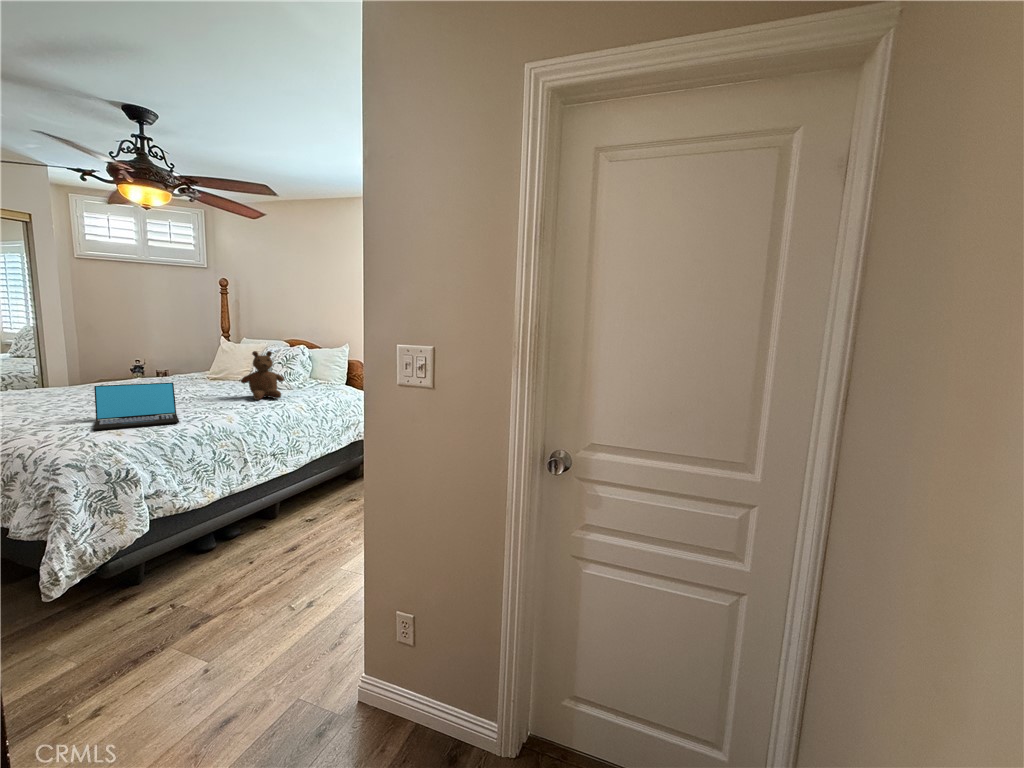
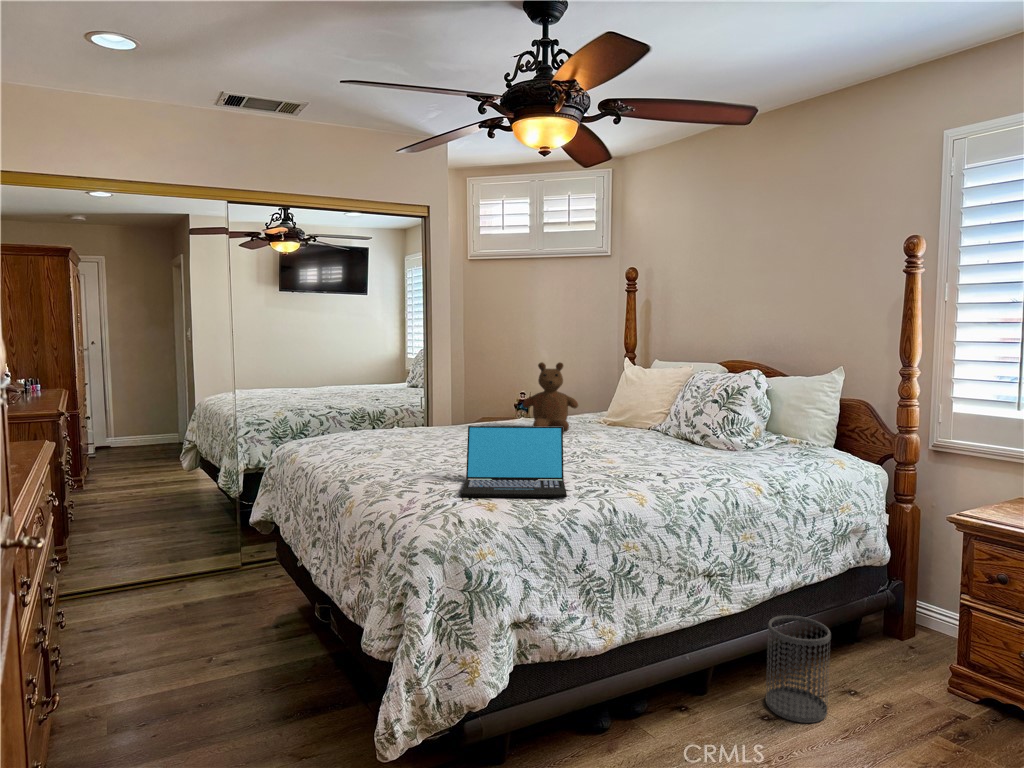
teddy bear: present [241,351,284,400] -> present [523,362,578,432]
wastebasket: none [309,466,339,514] -> present [766,615,831,723]

